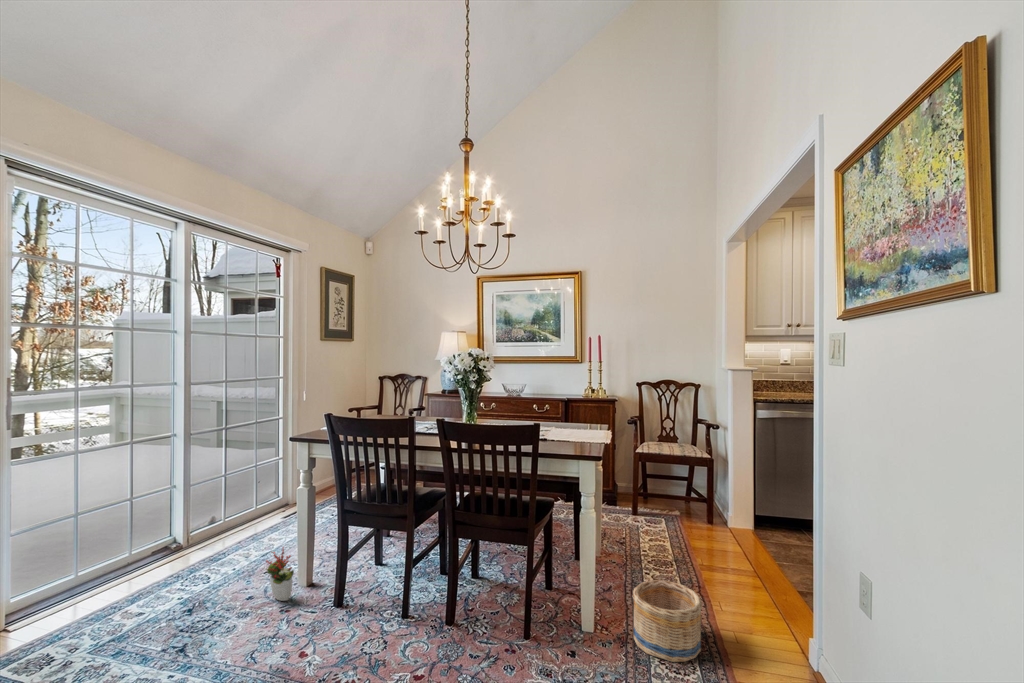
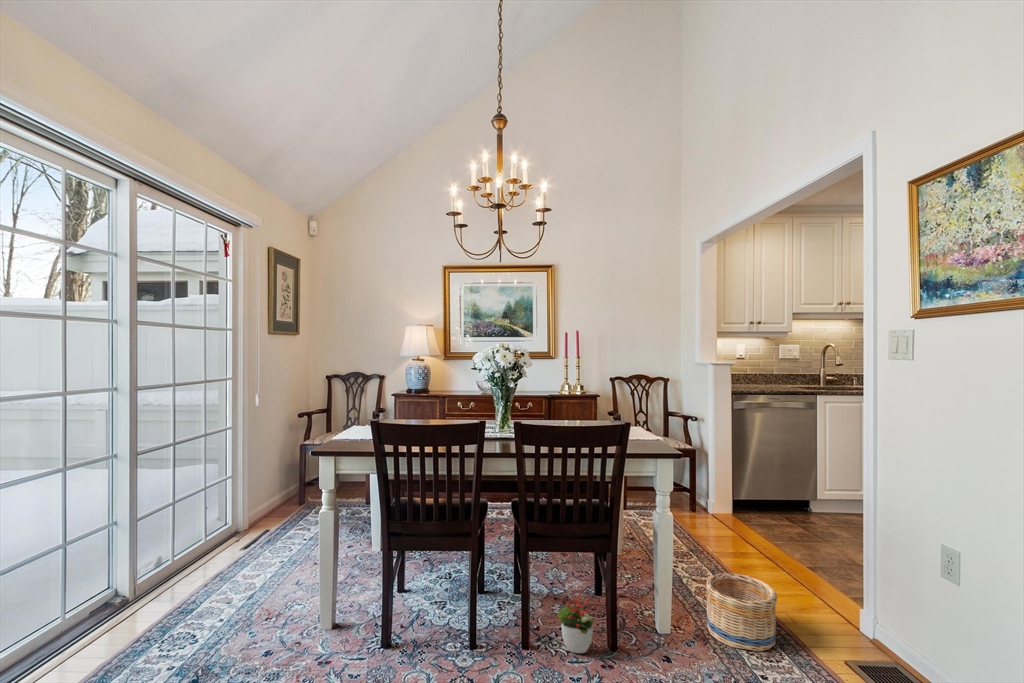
decorative plant: present [266,549,294,601] -> present [557,588,594,653]

